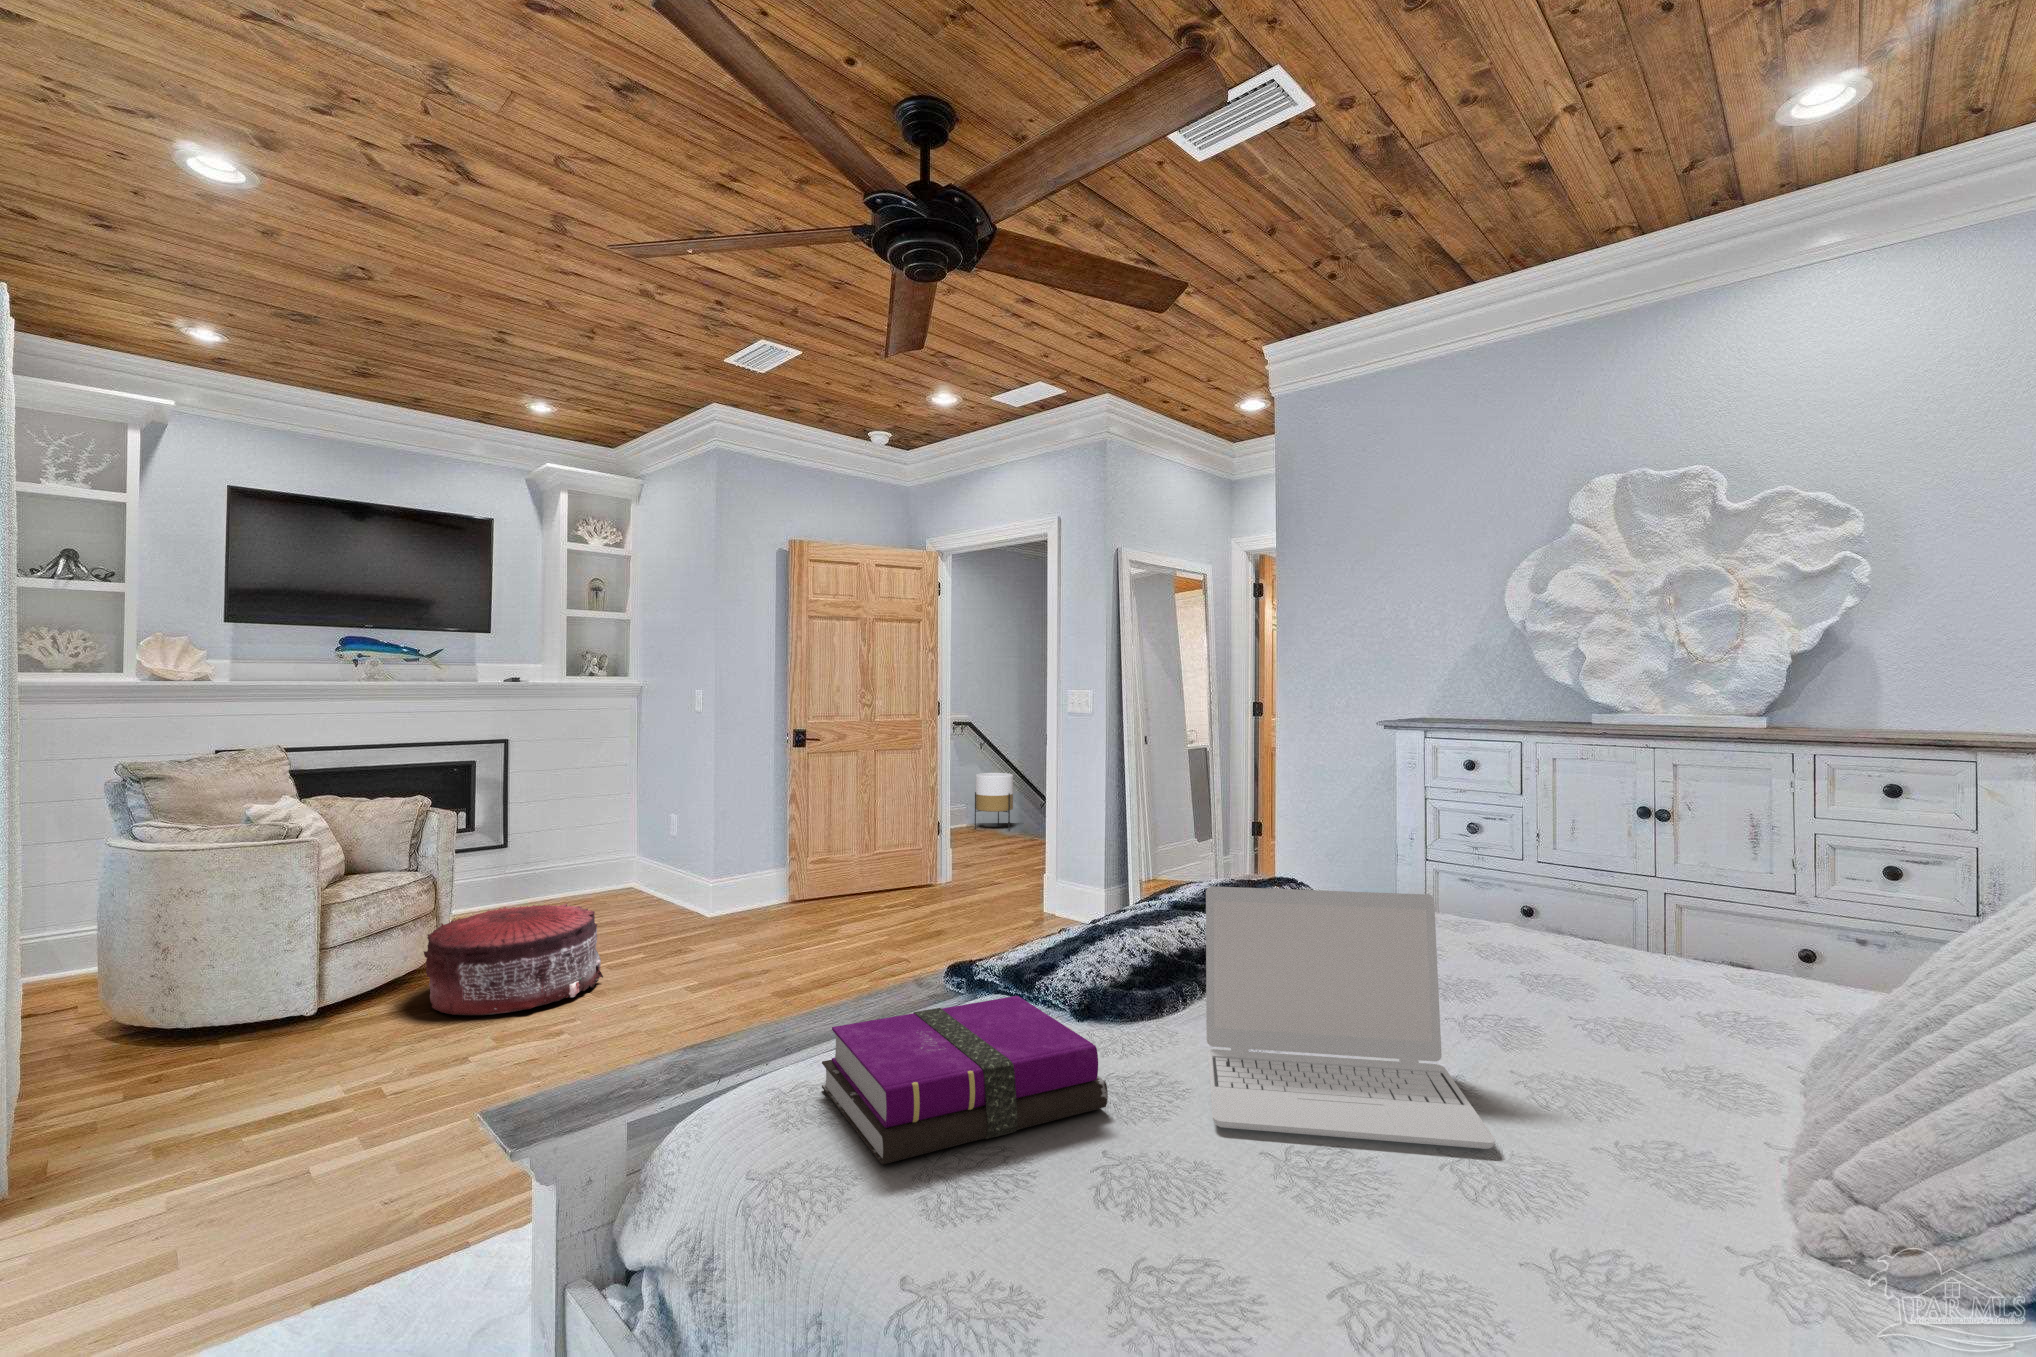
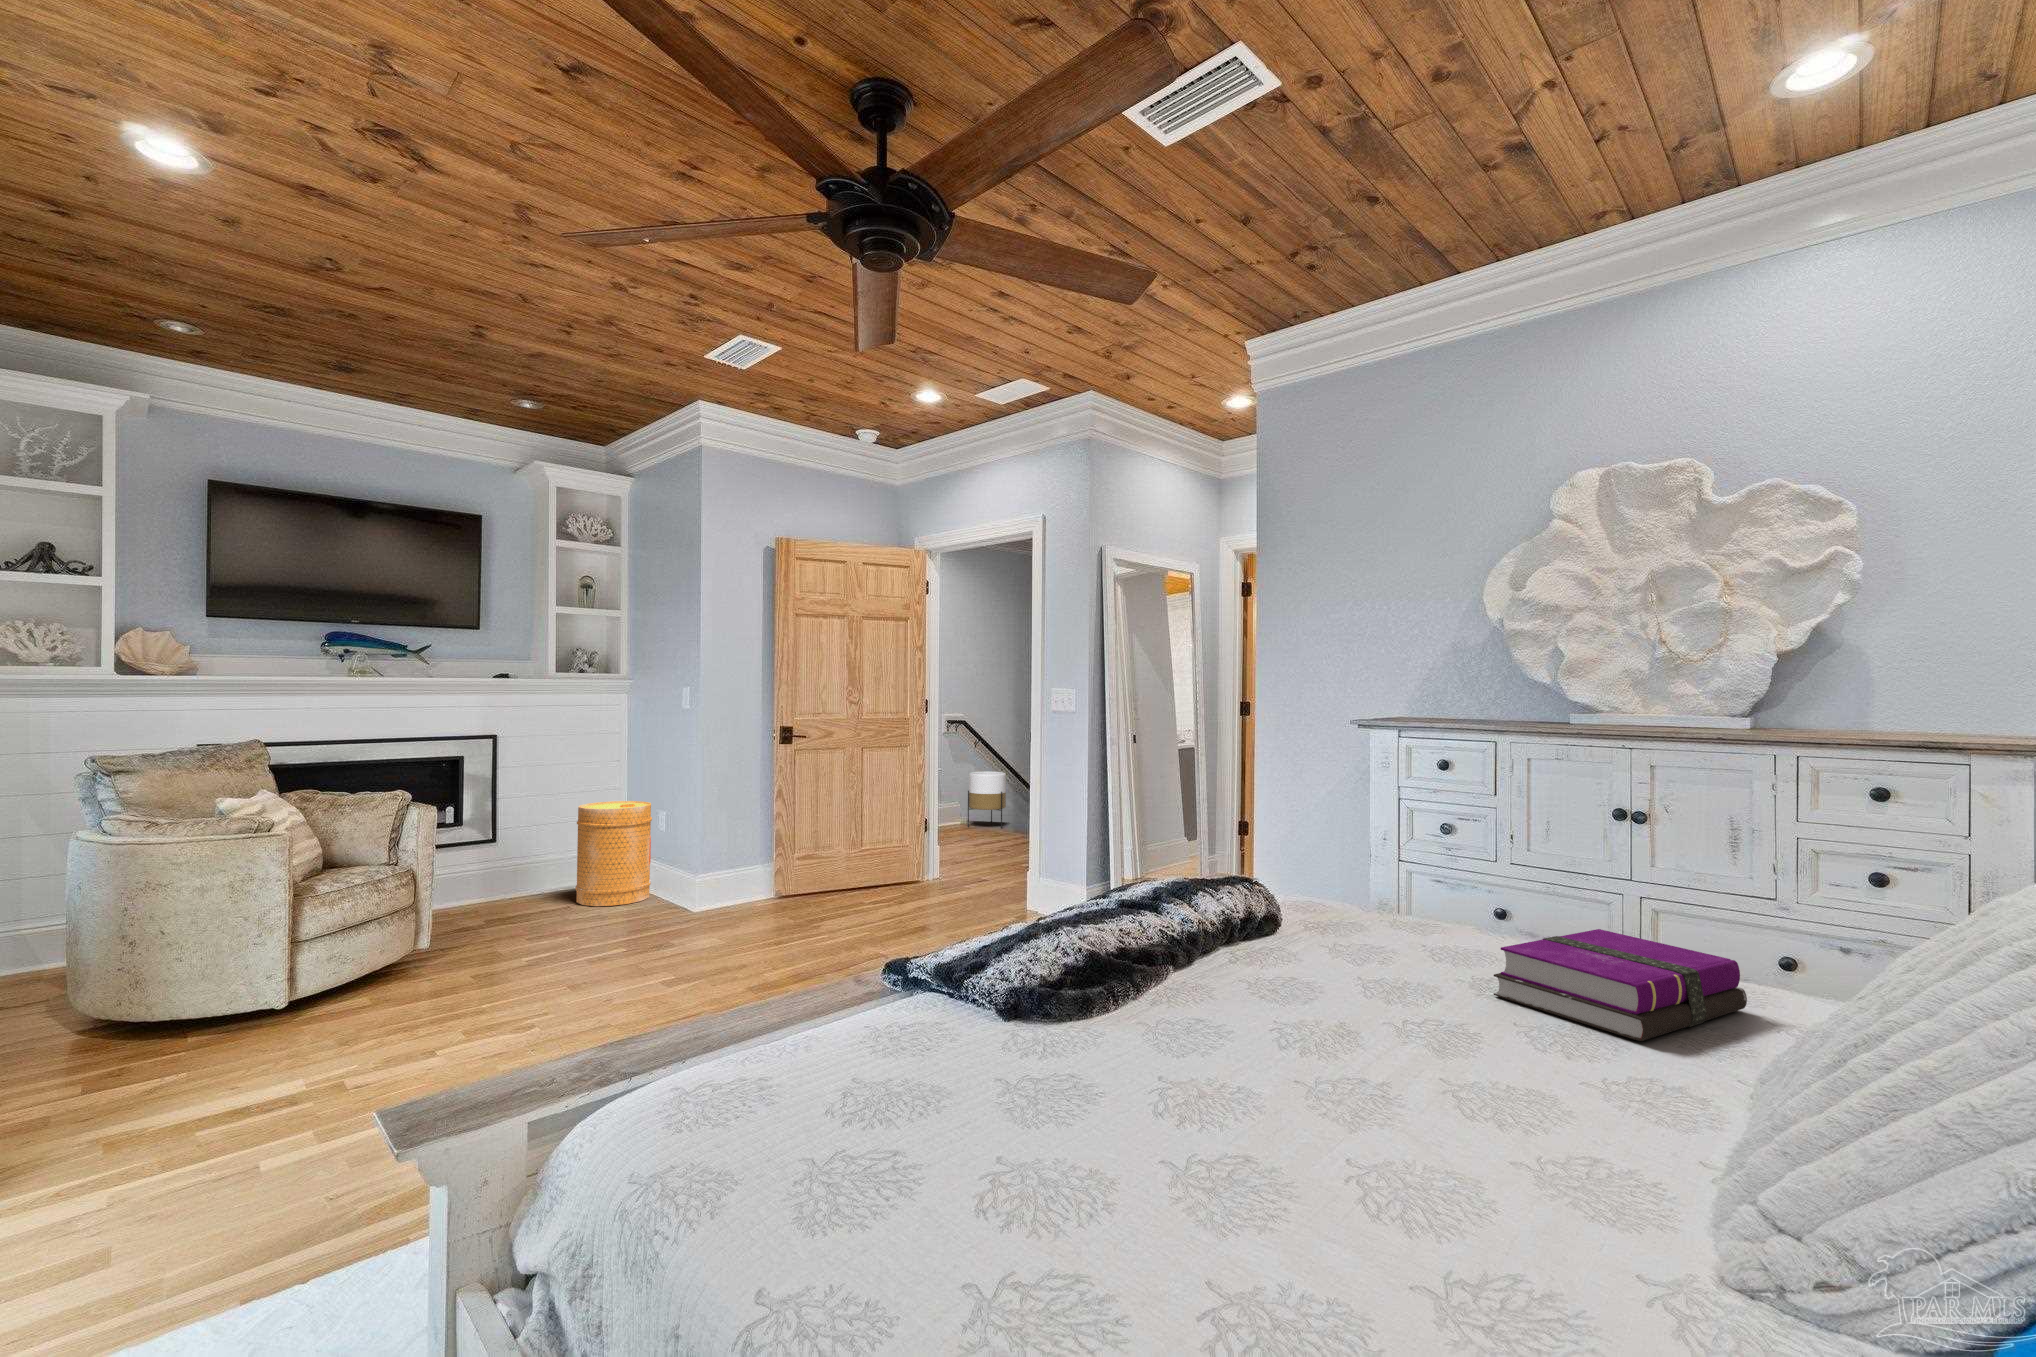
basket: none [589,805,664,911] -> present [575,801,652,906]
laptop: present [1206,886,1495,1149] -> none [1119,884,1427,1177]
pouf: present [424,903,603,1015] -> none [396,897,578,1010]
notebook: present [822,996,1108,1165] -> present [1494,929,1747,1041]

